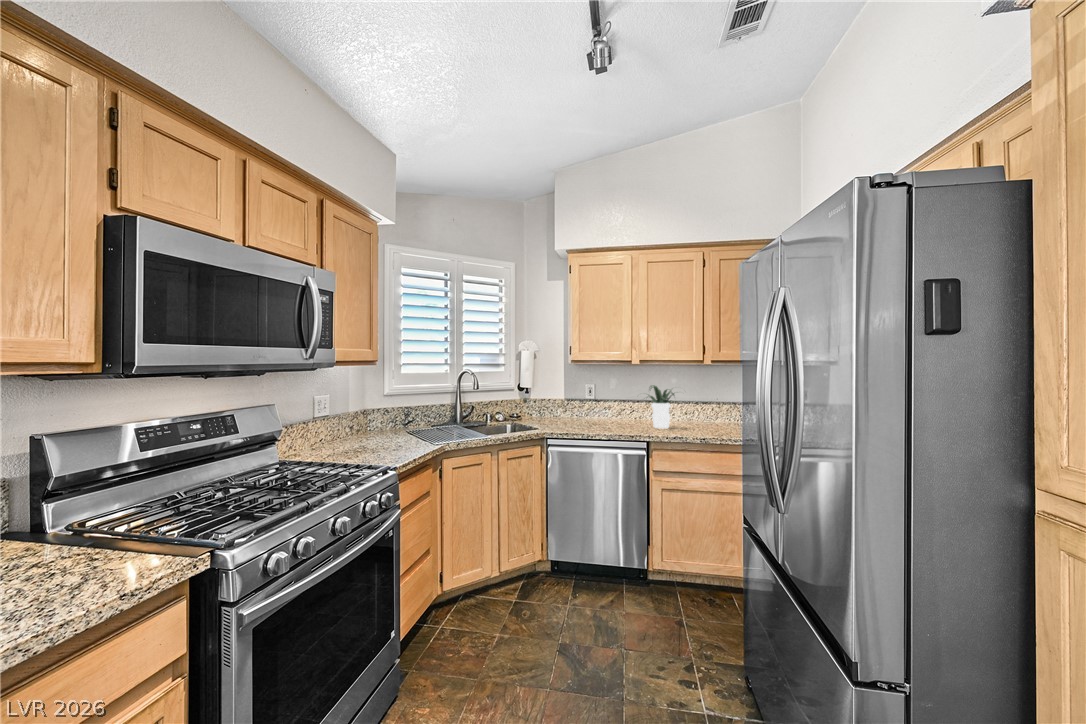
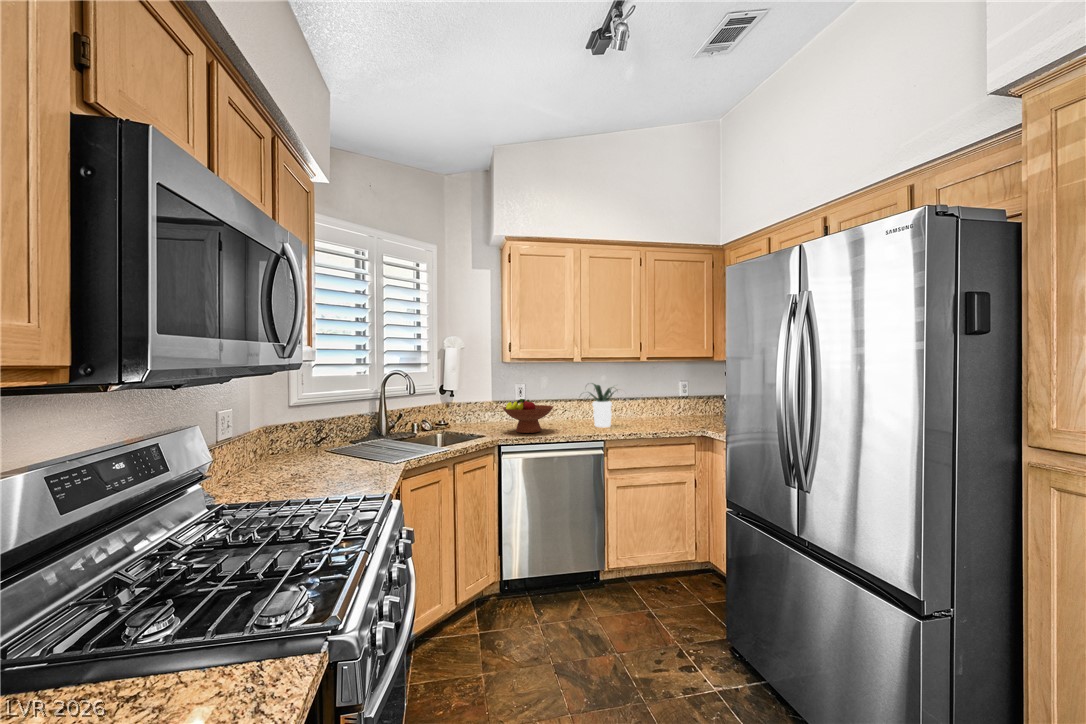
fruit bowl: none [561,397,609,429] -> present [503,399,553,433]

